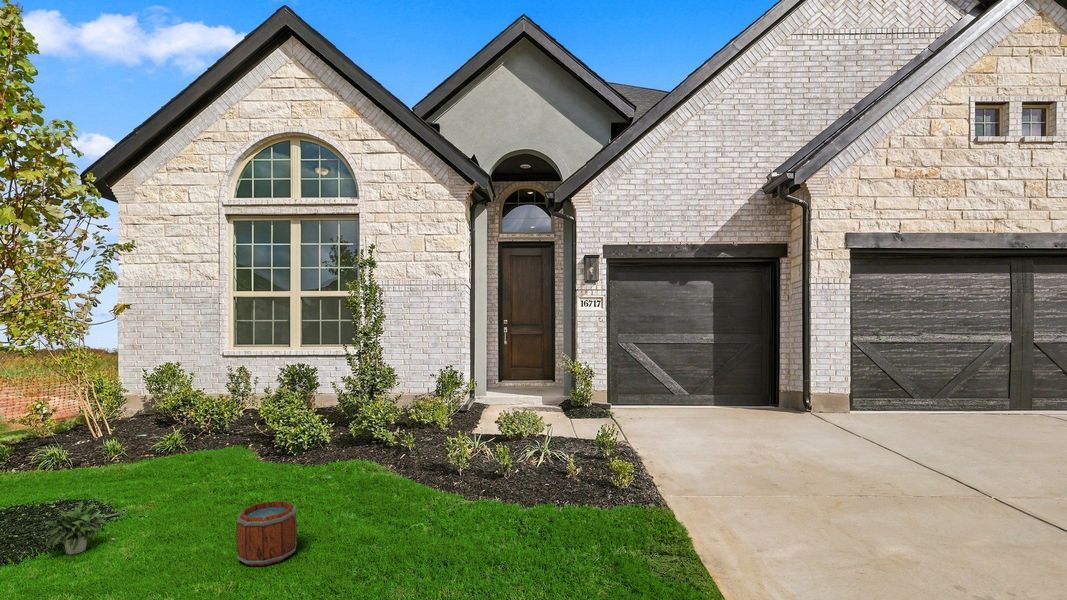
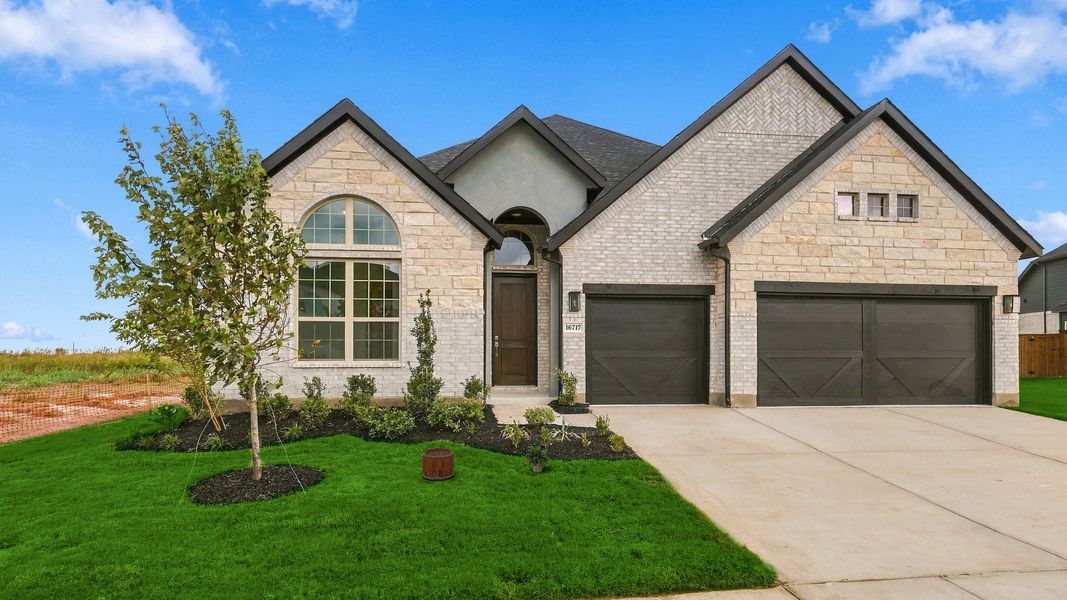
potted plant: present [45,502,114,554] -> present [526,445,549,472]

